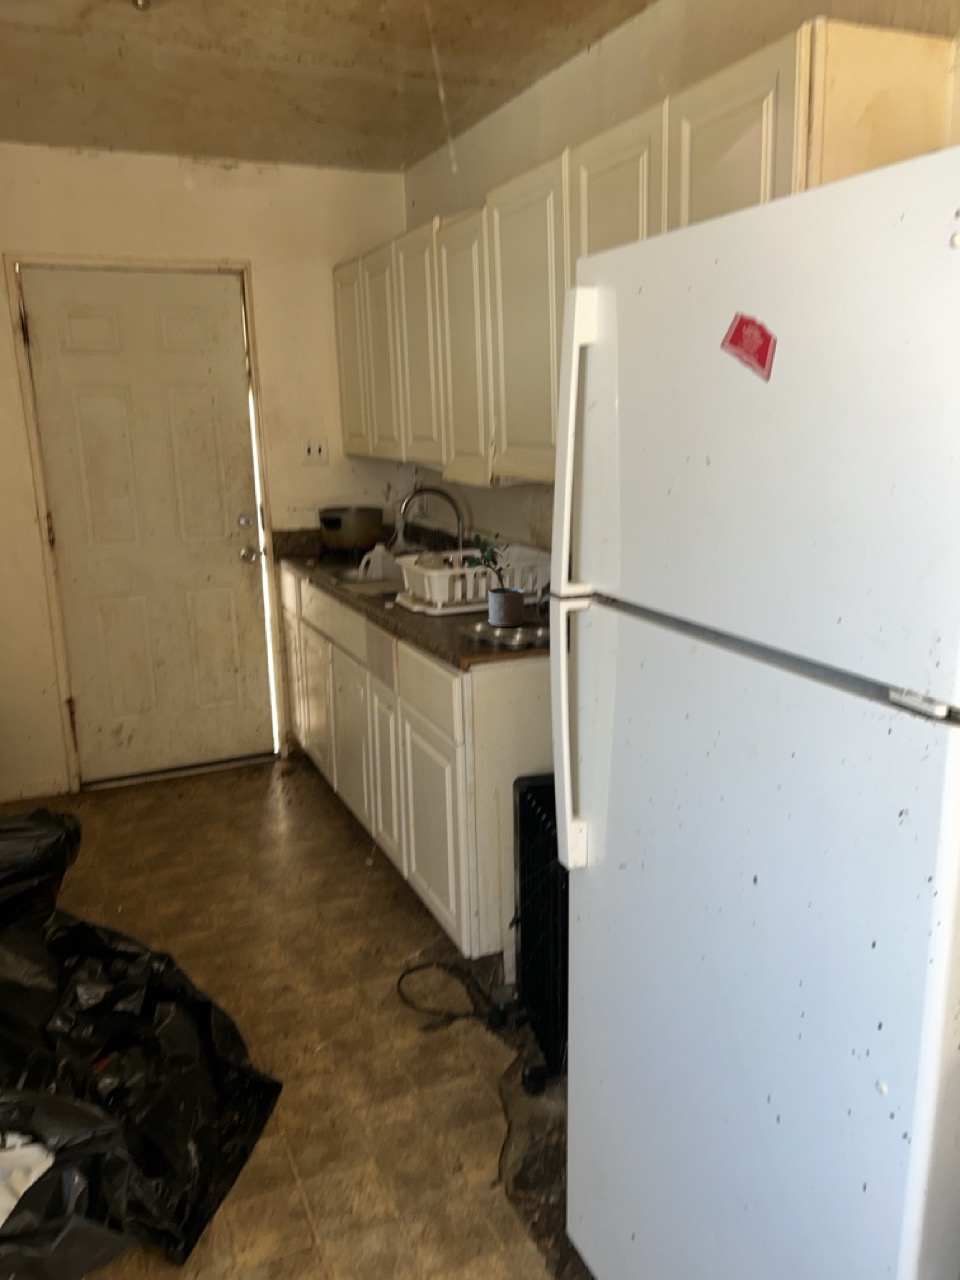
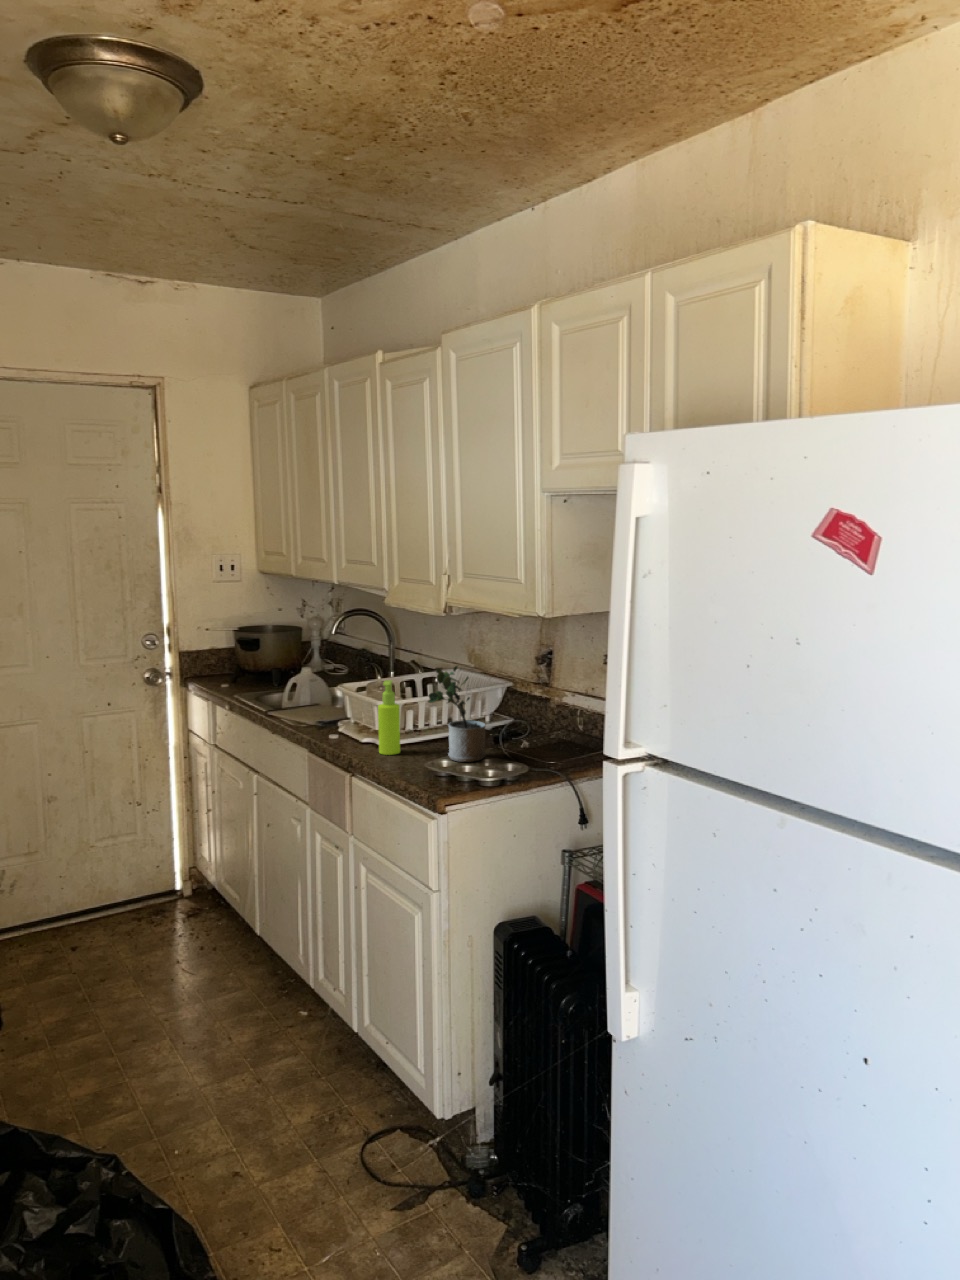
soap dispenser: none [423,547,445,620] -> present [378,680,400,755]

